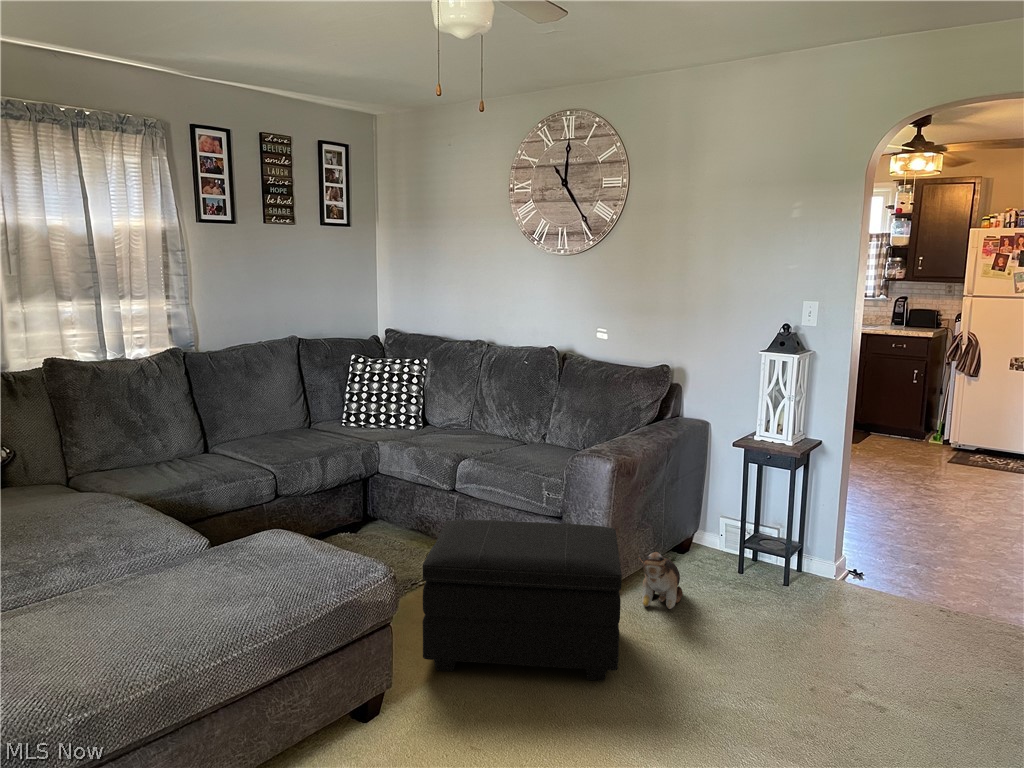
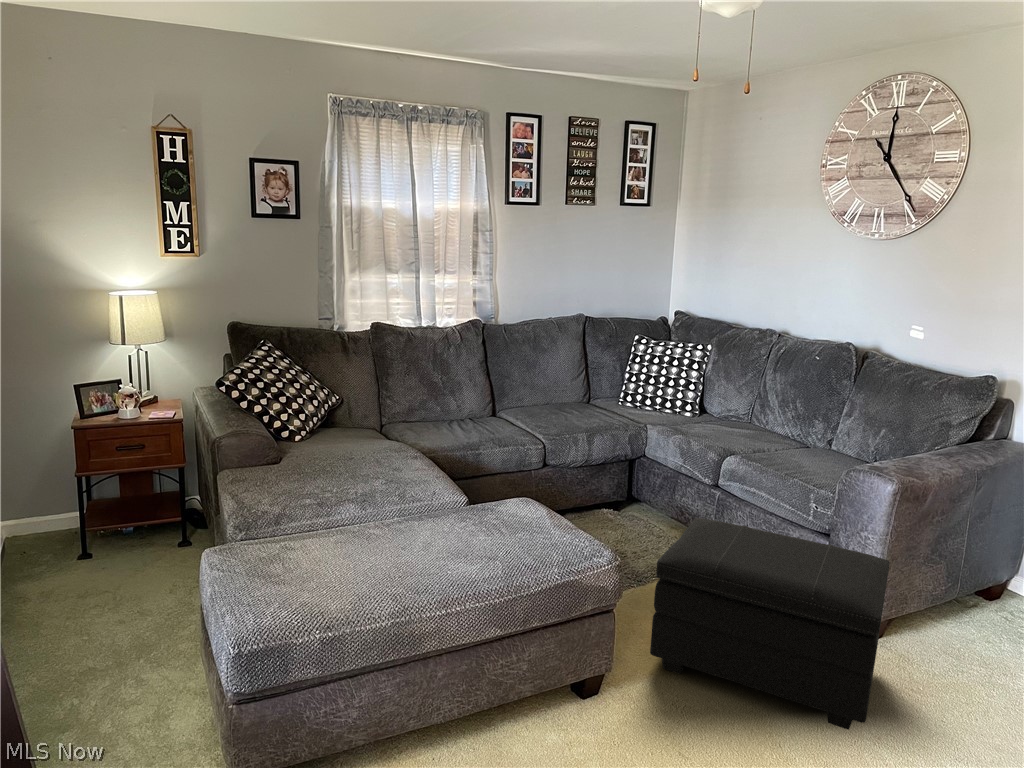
plush toy: present [639,552,683,609] -> none [919,596,977,665]

